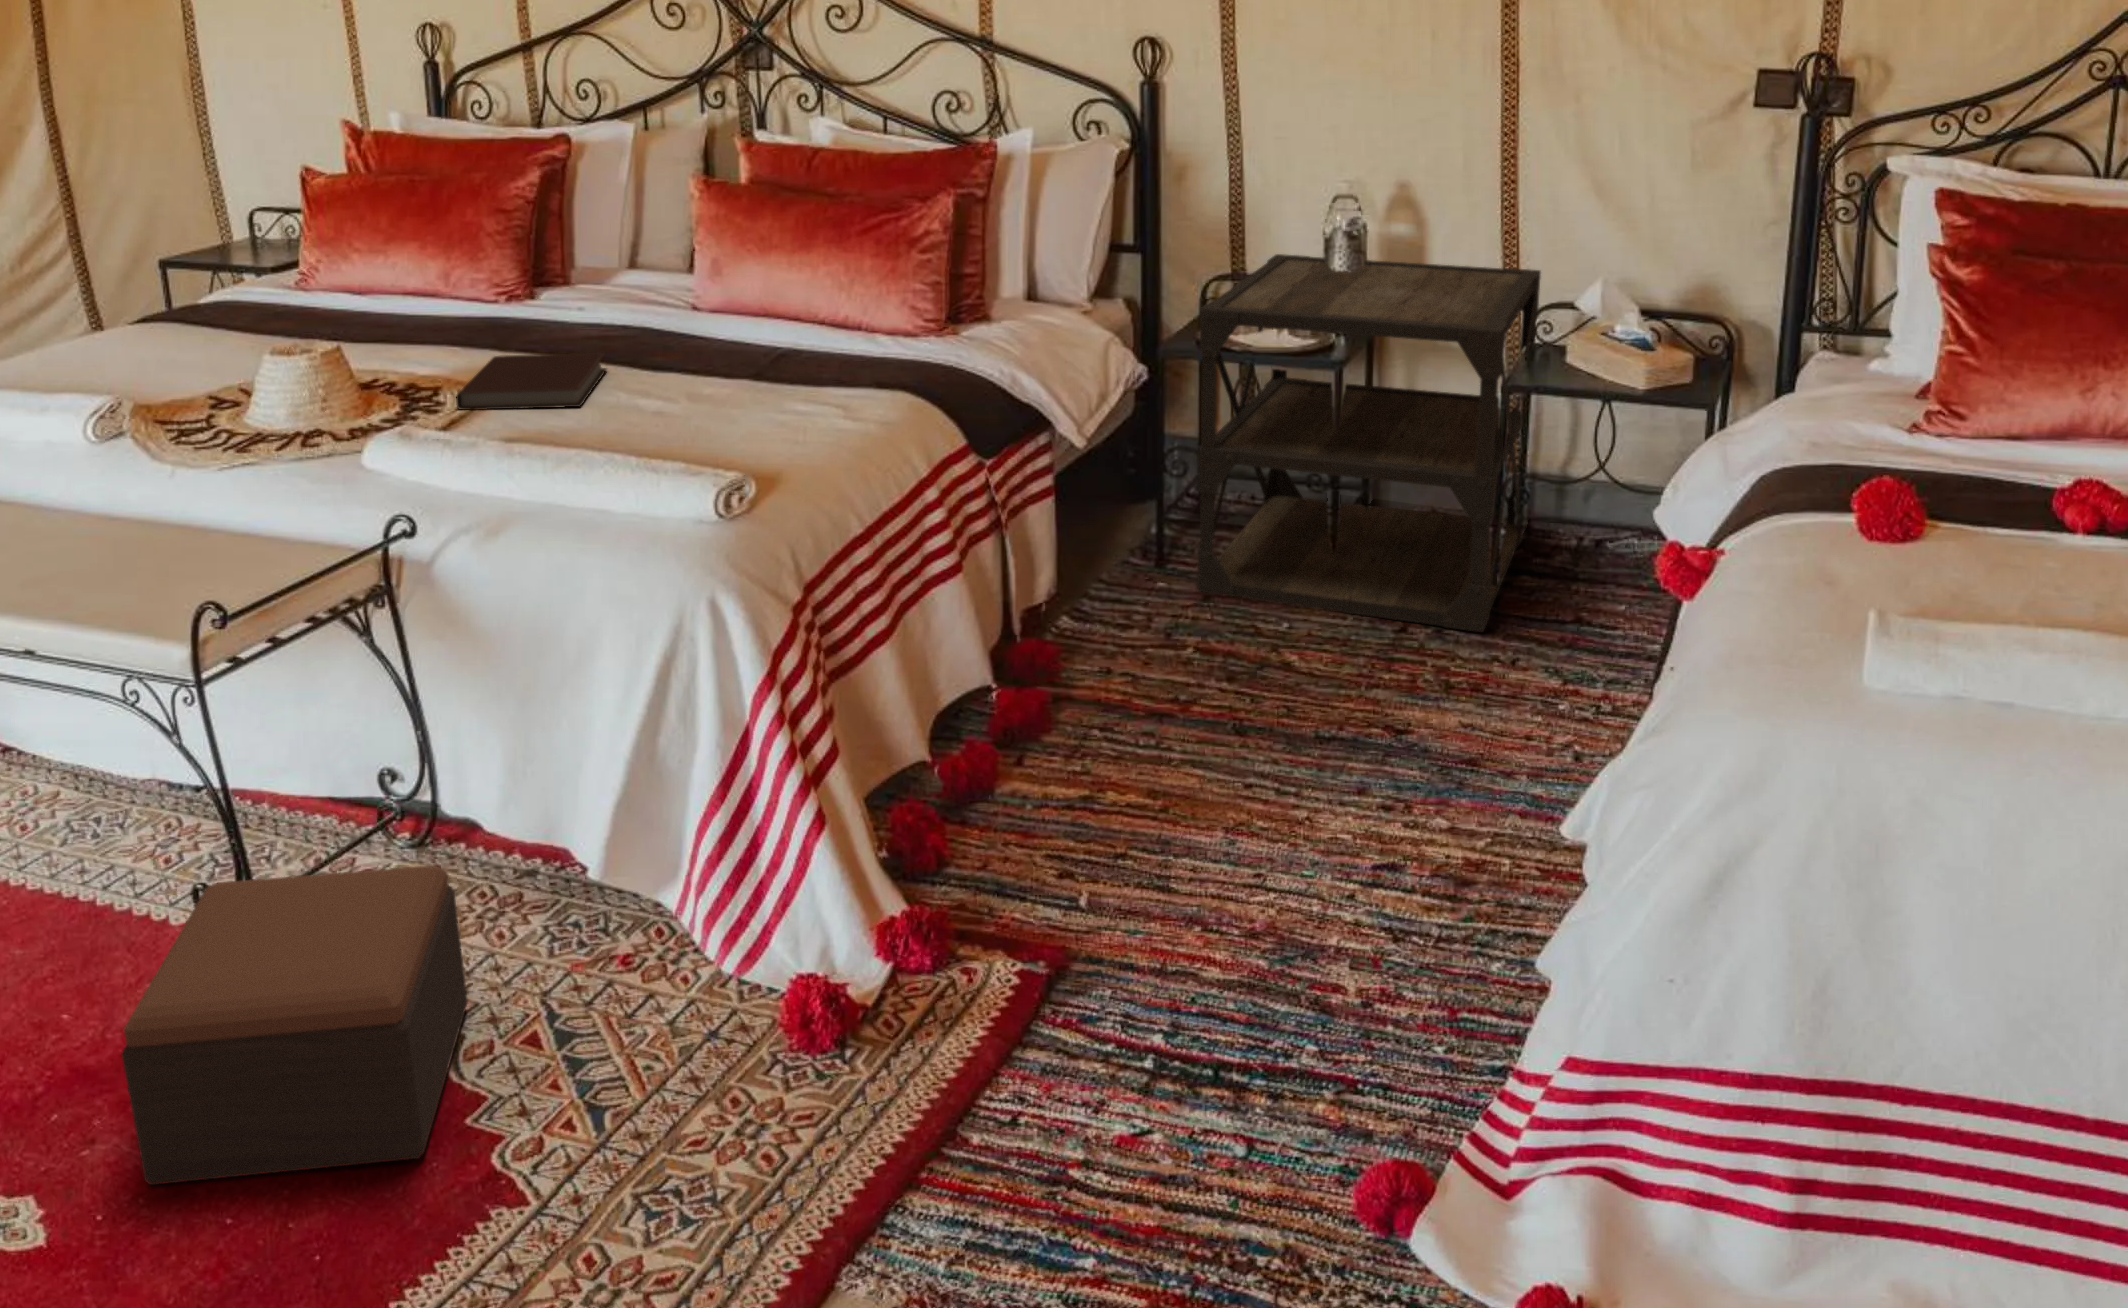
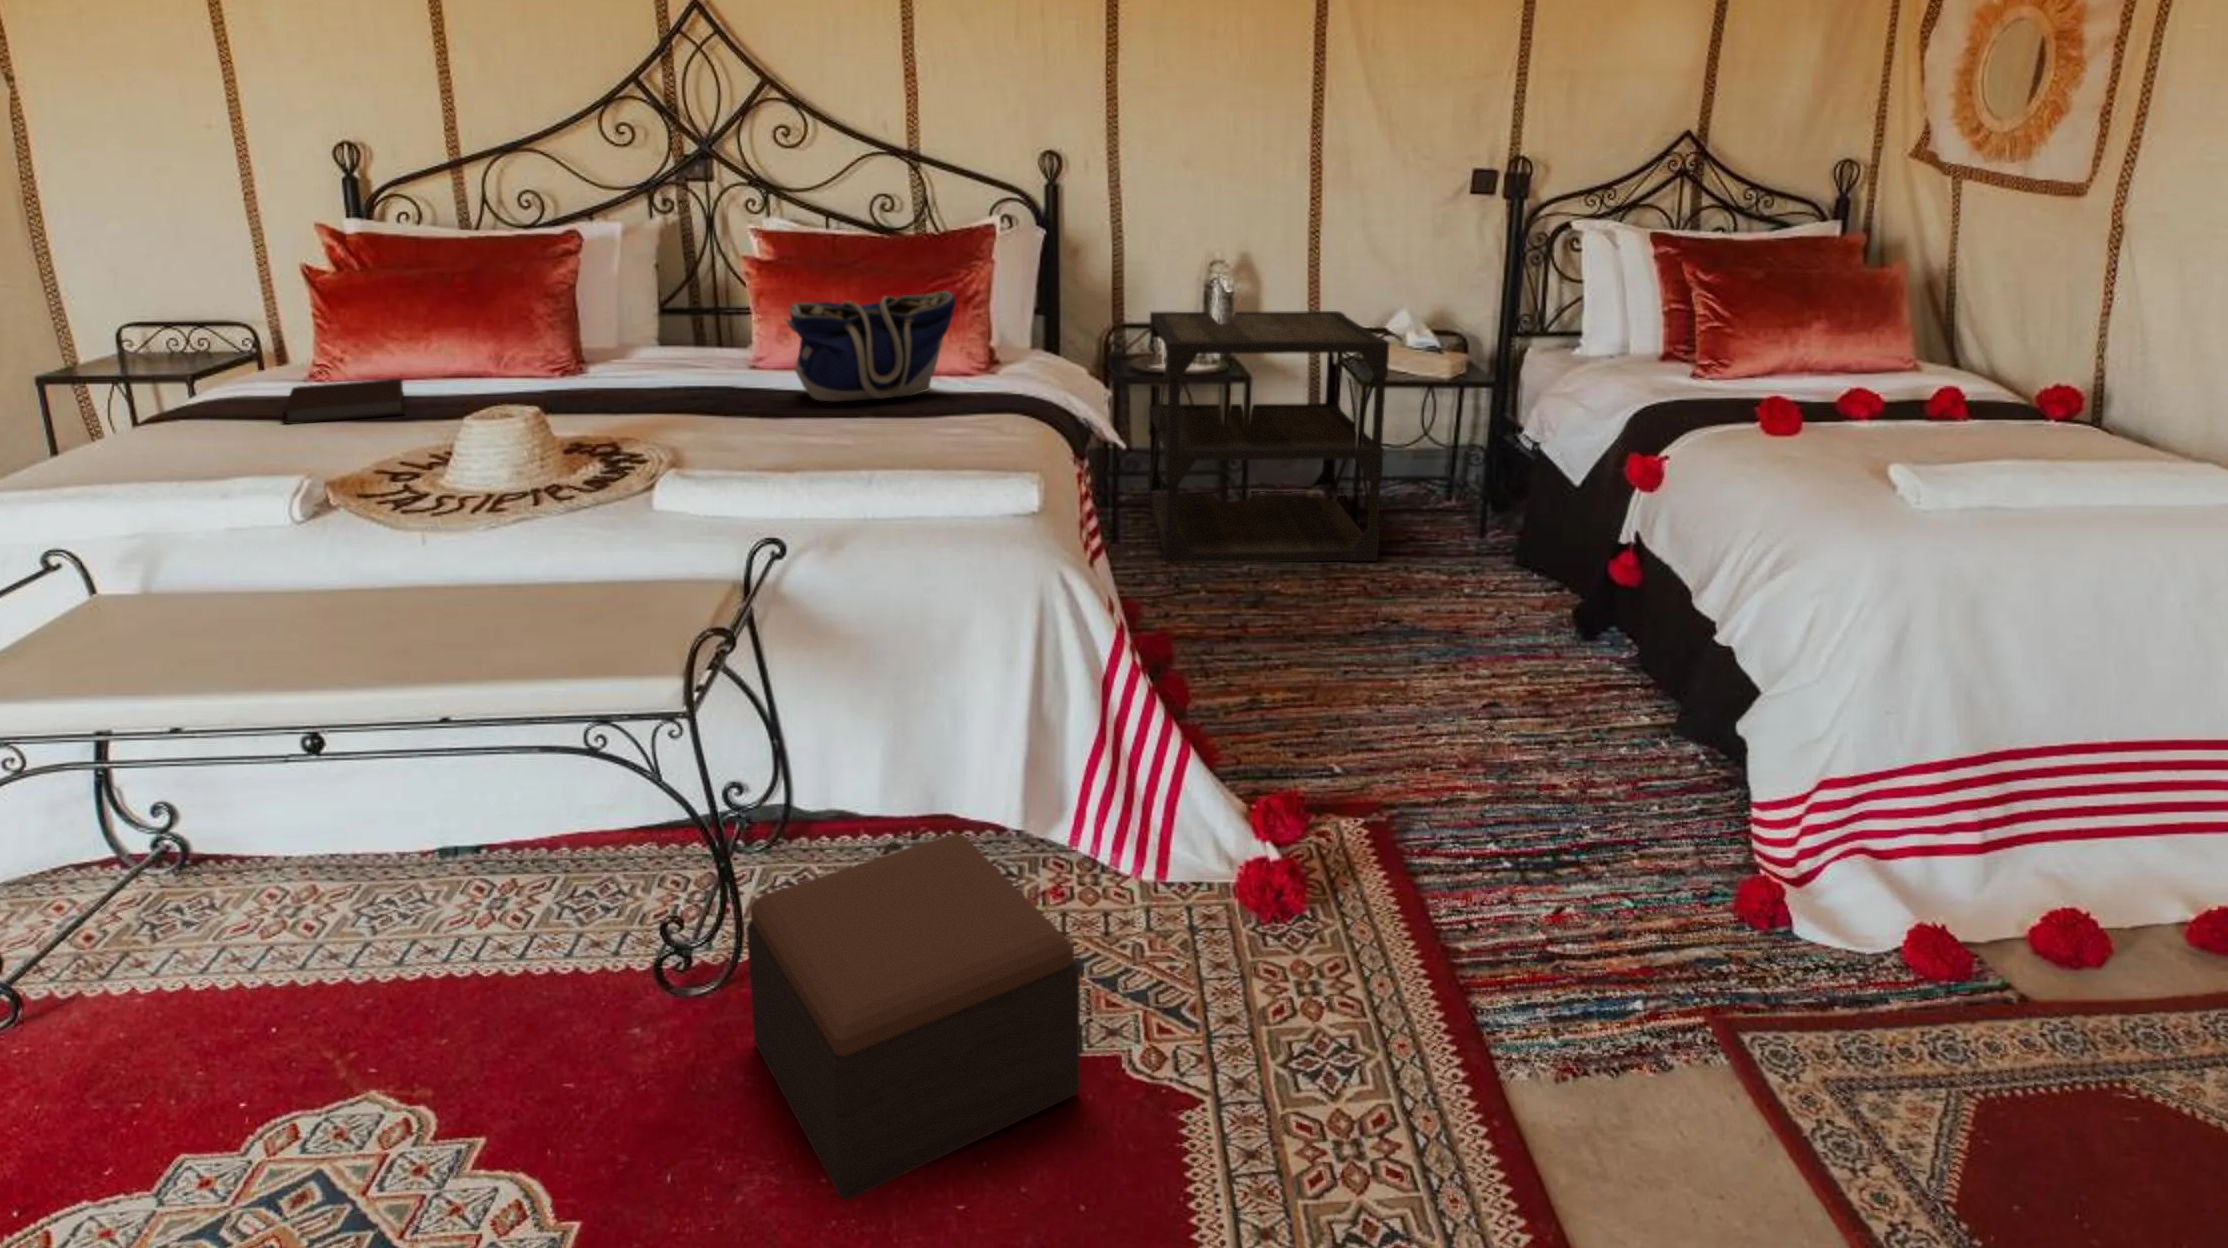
tote bag: none [651,237,850,360] -> present [786,291,956,401]
notebook: present [456,353,606,410] -> present [283,379,405,424]

